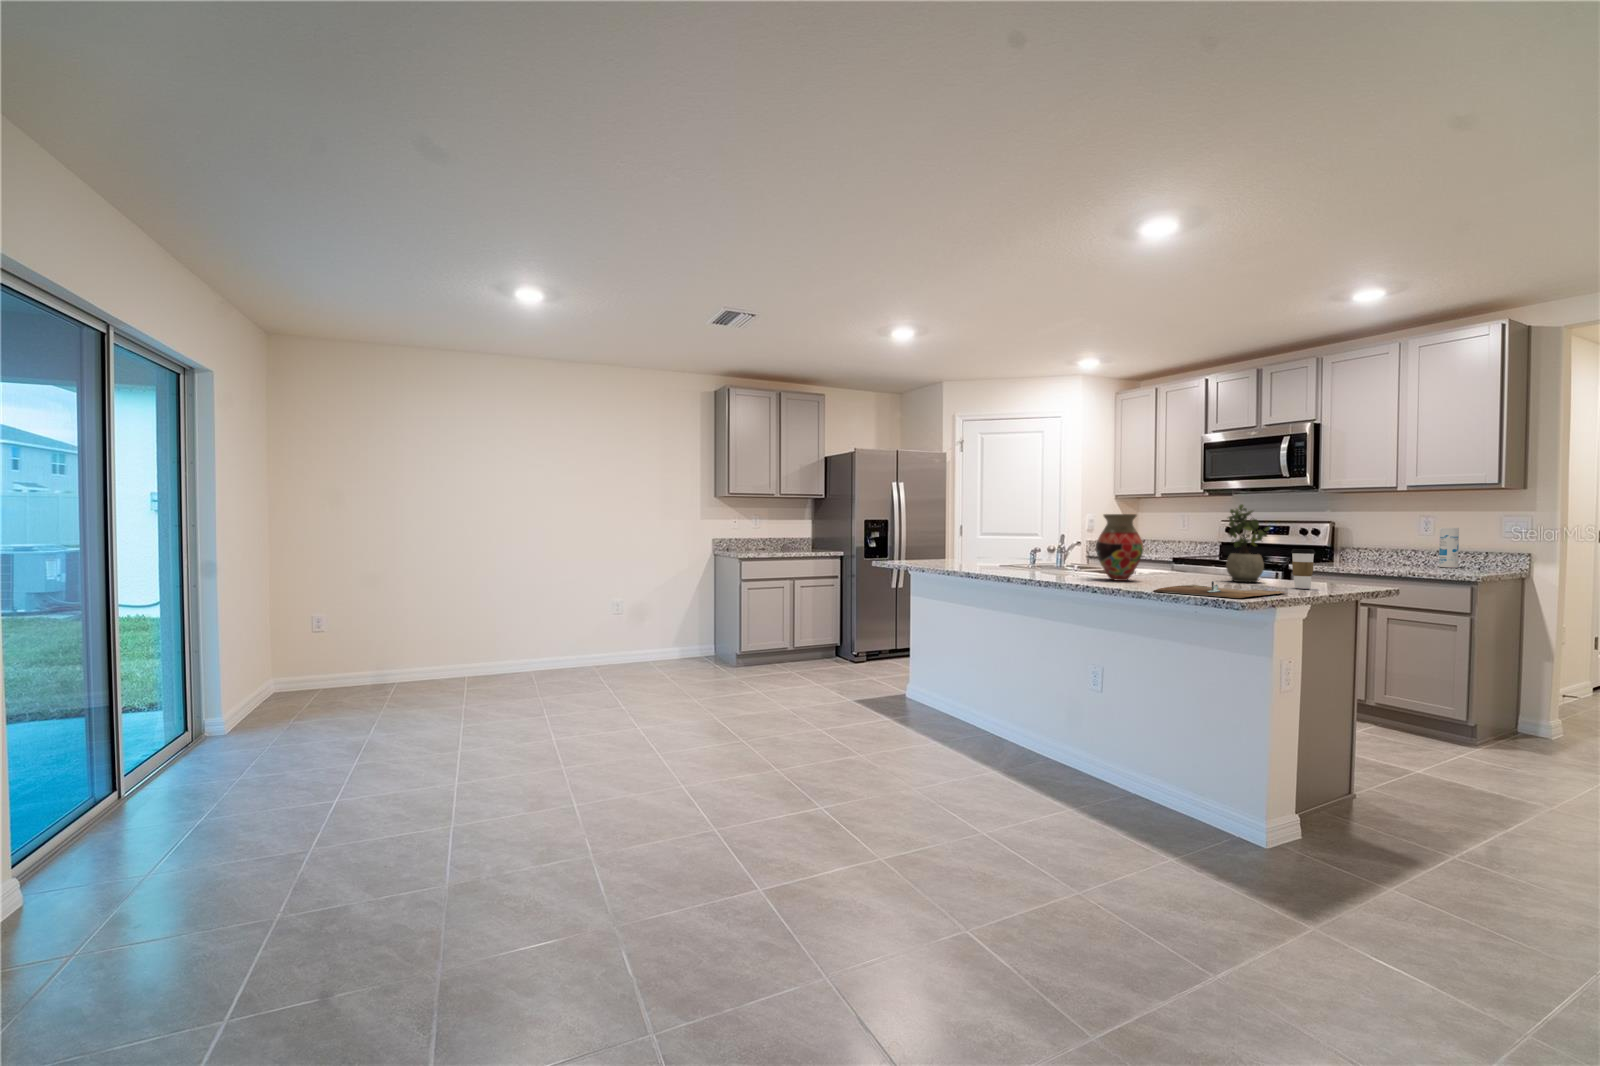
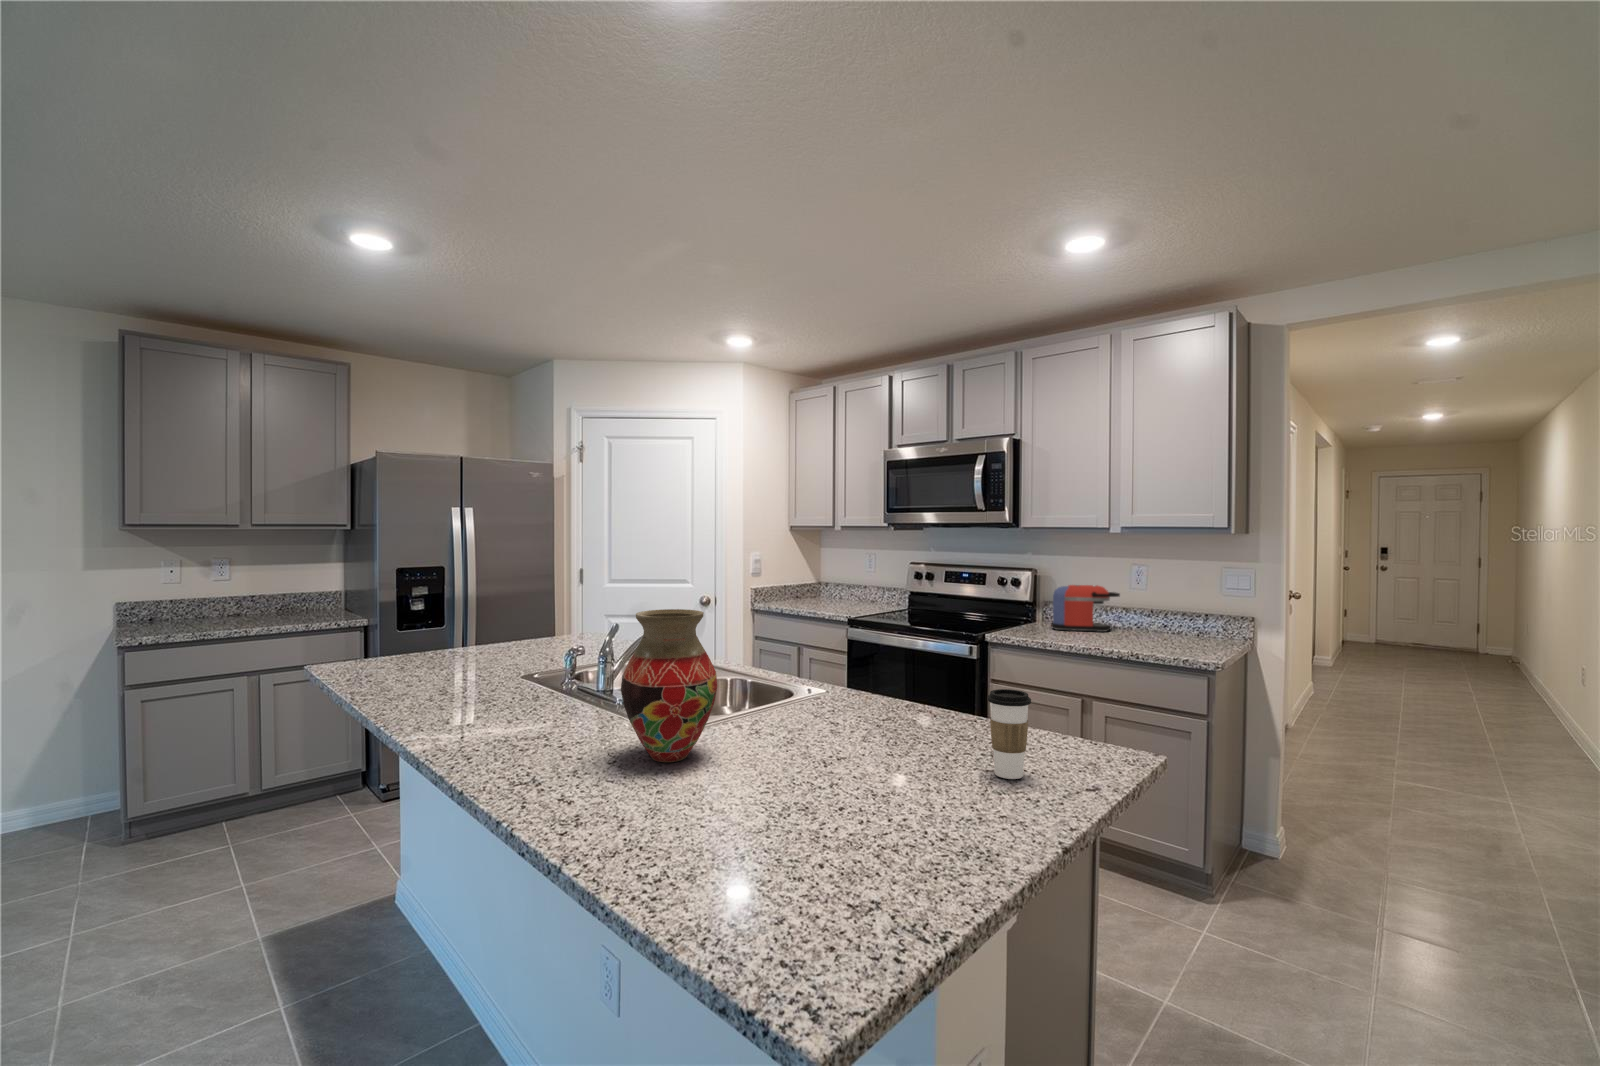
potted plant: present [1226,504,1271,582] -> none [881,585,956,741]
canister: present [1439,528,1459,568] -> none [1156,583,1177,637]
coffee maker: none [1345,531,1408,565] -> present [1051,585,1120,632]
cutting board: present [1154,581,1284,598] -> none [664,786,977,933]

